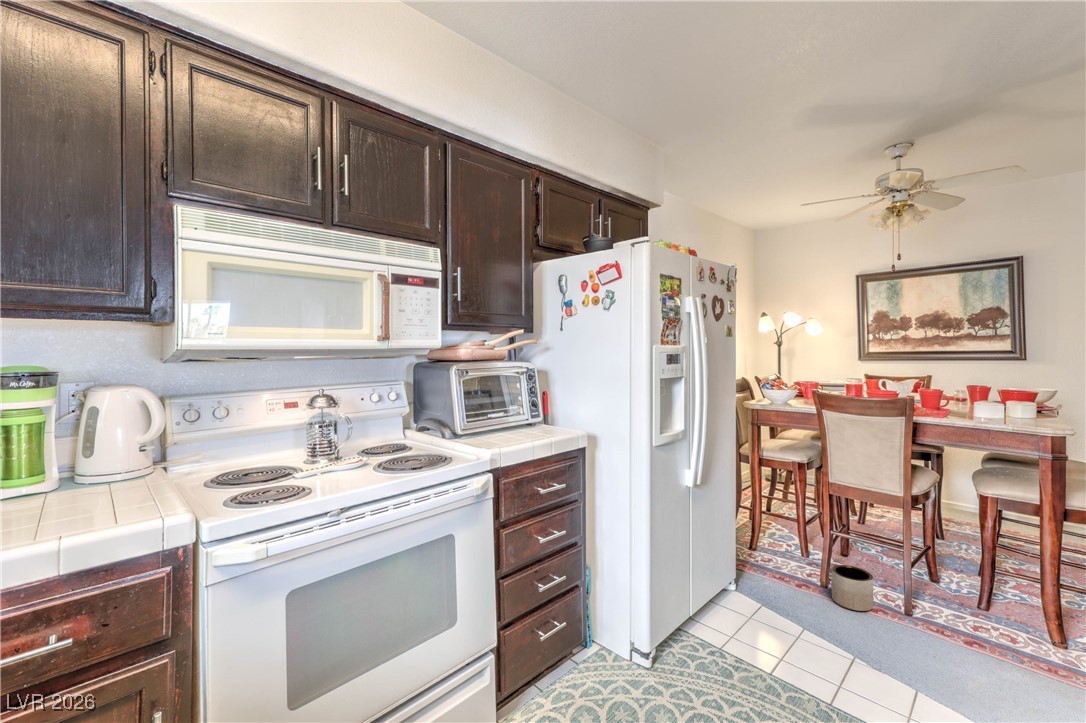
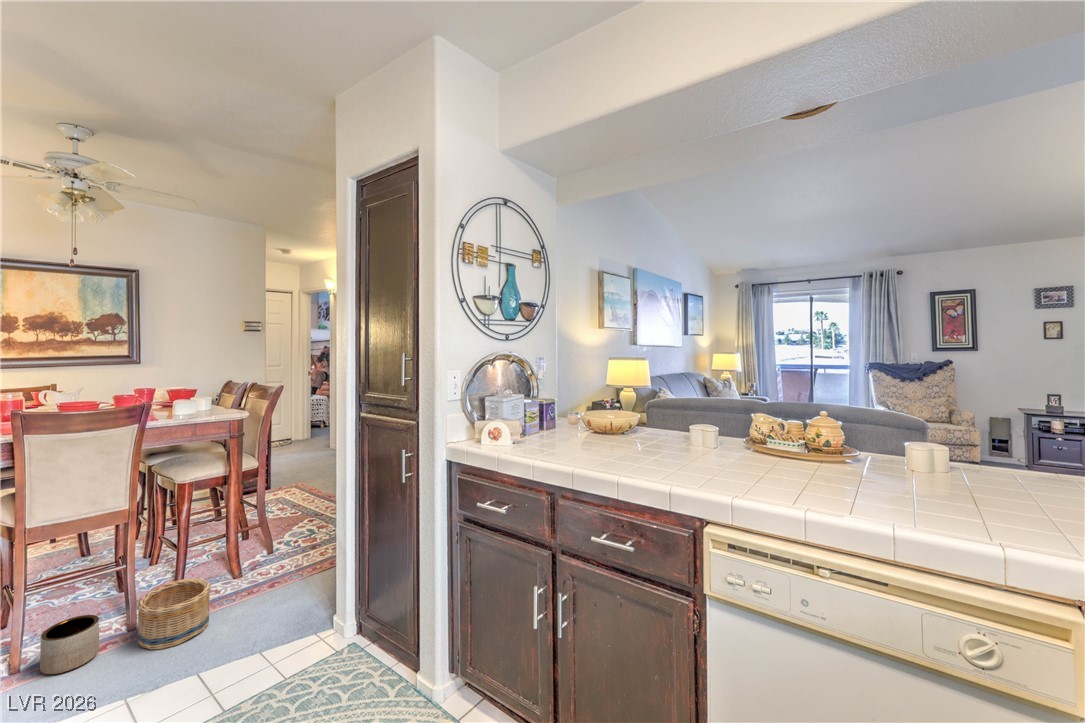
basket: none [899,582,981,660] -> present [137,578,211,650]

